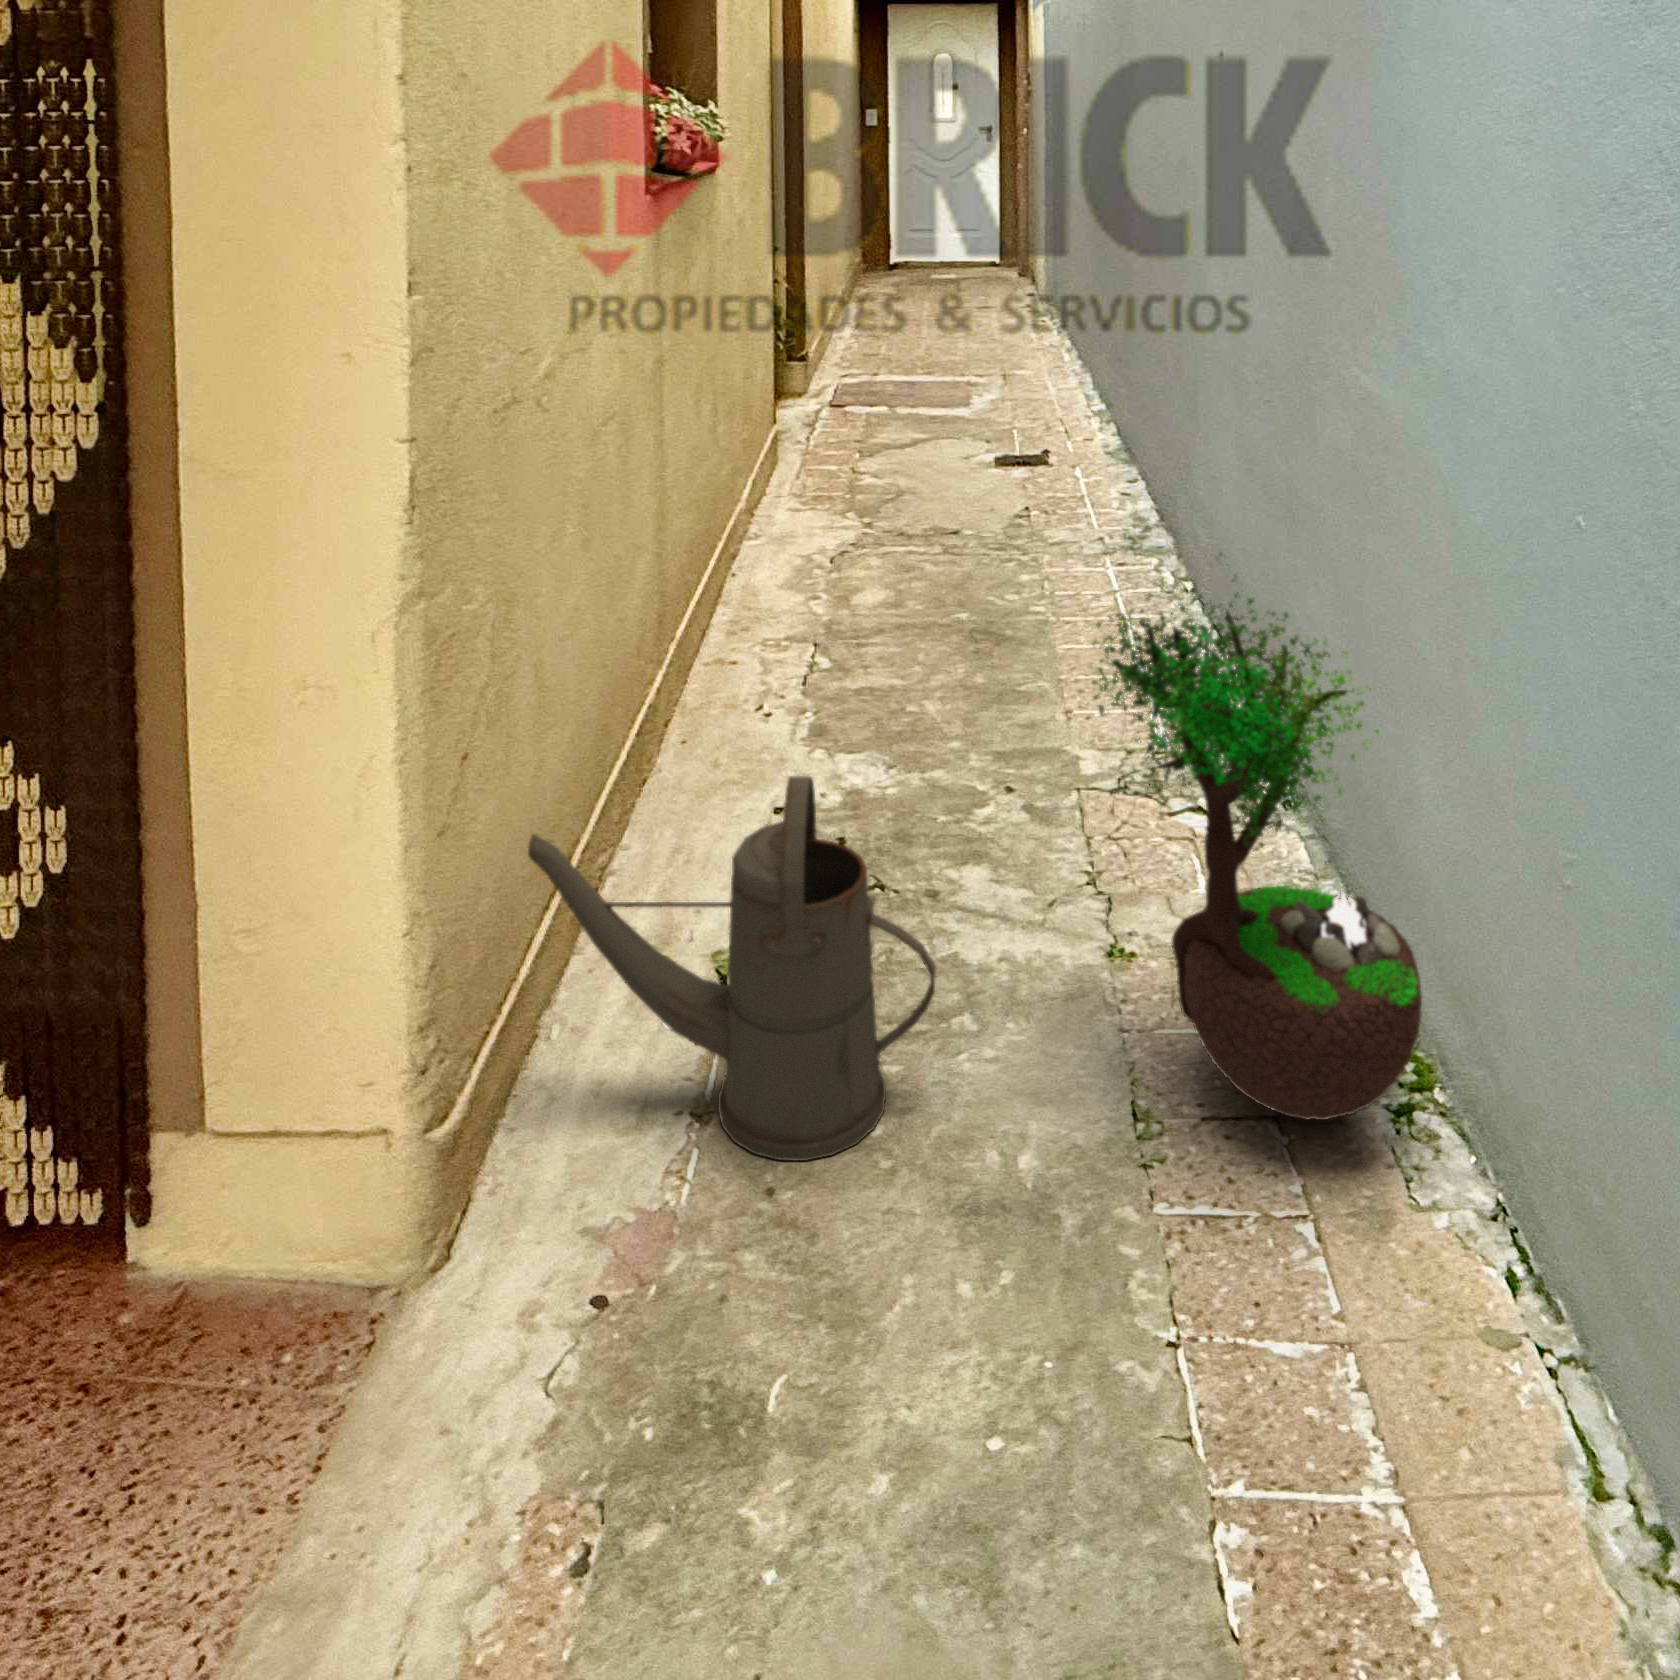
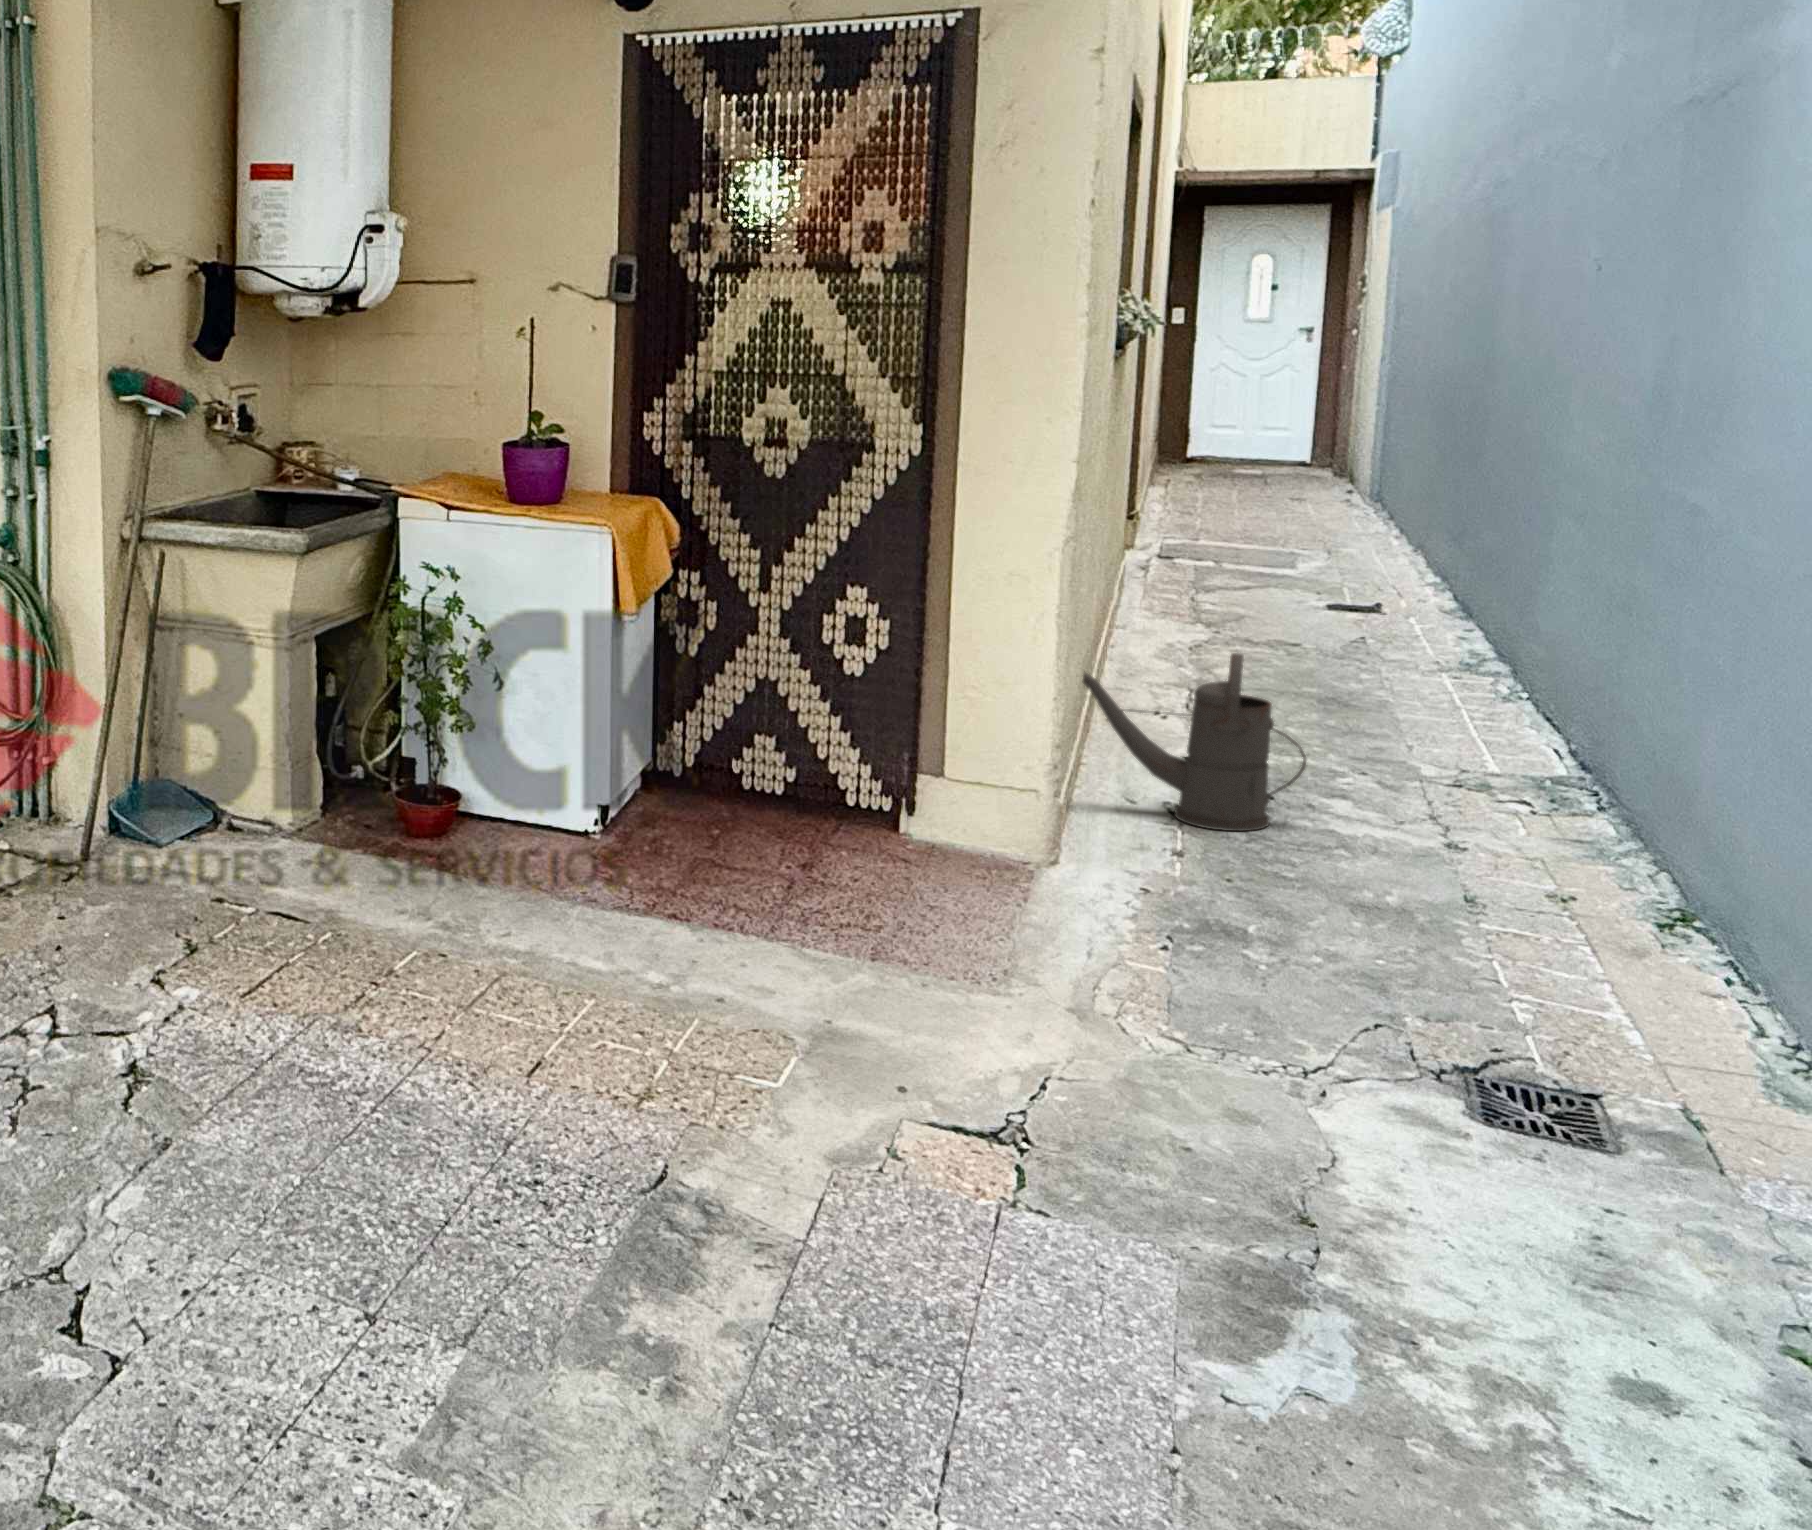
potted tree: present [1092,553,1422,1120] -> none [1419,549,1608,848]

